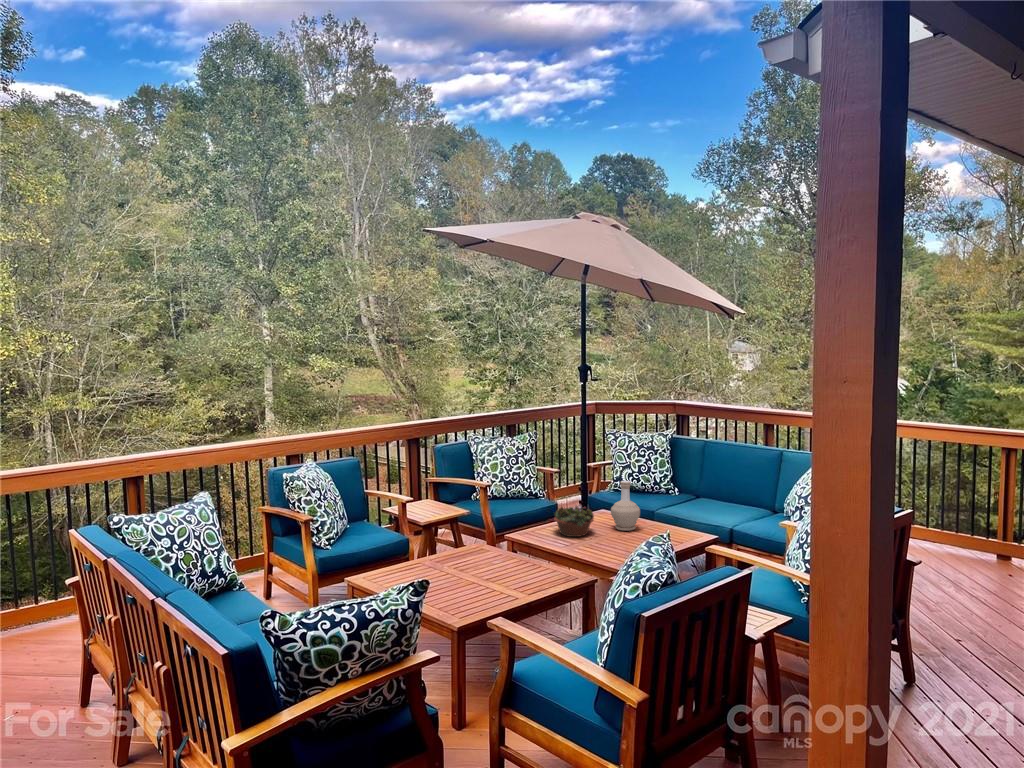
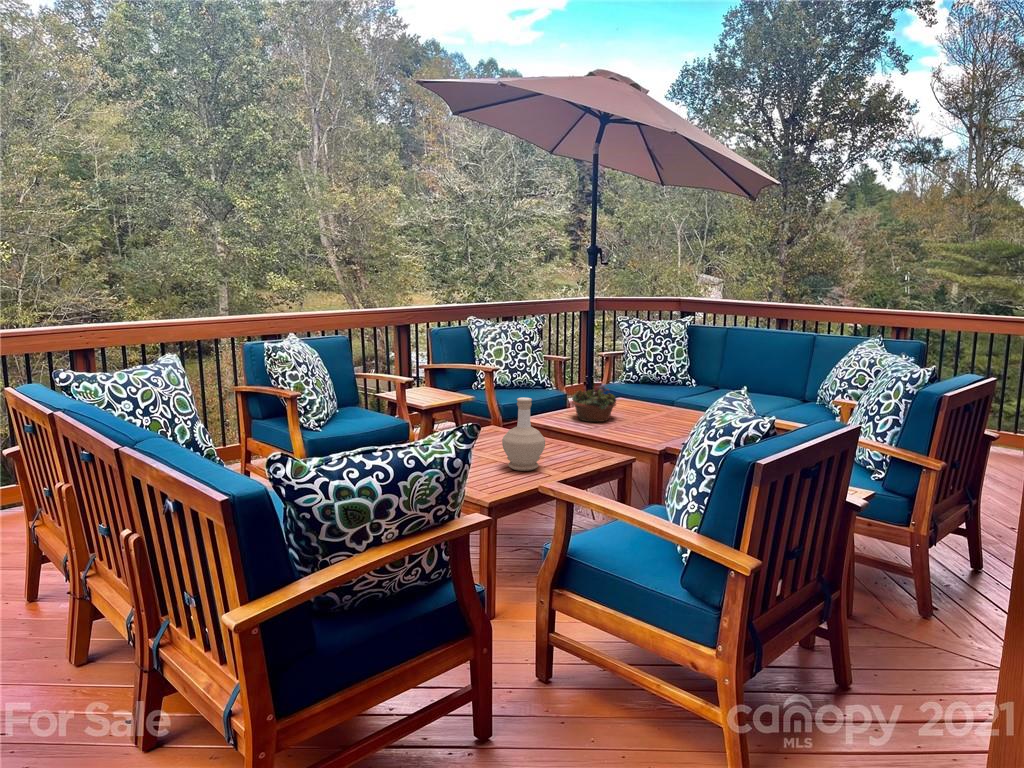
bottle: present [611,481,640,531] -> present [502,397,545,471]

